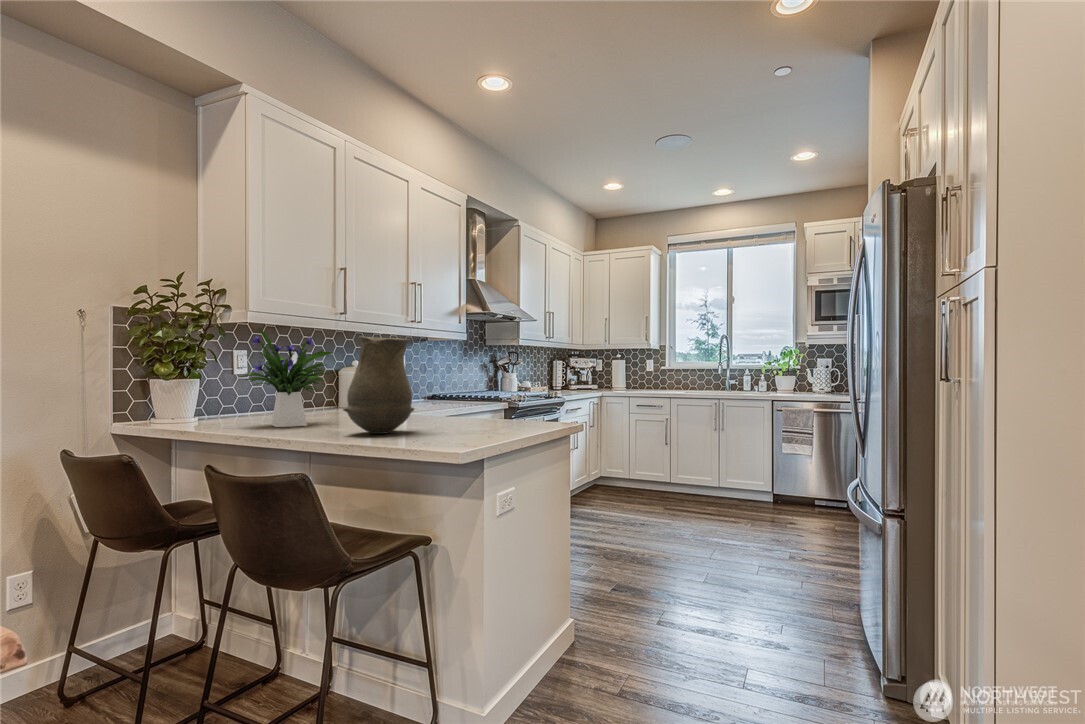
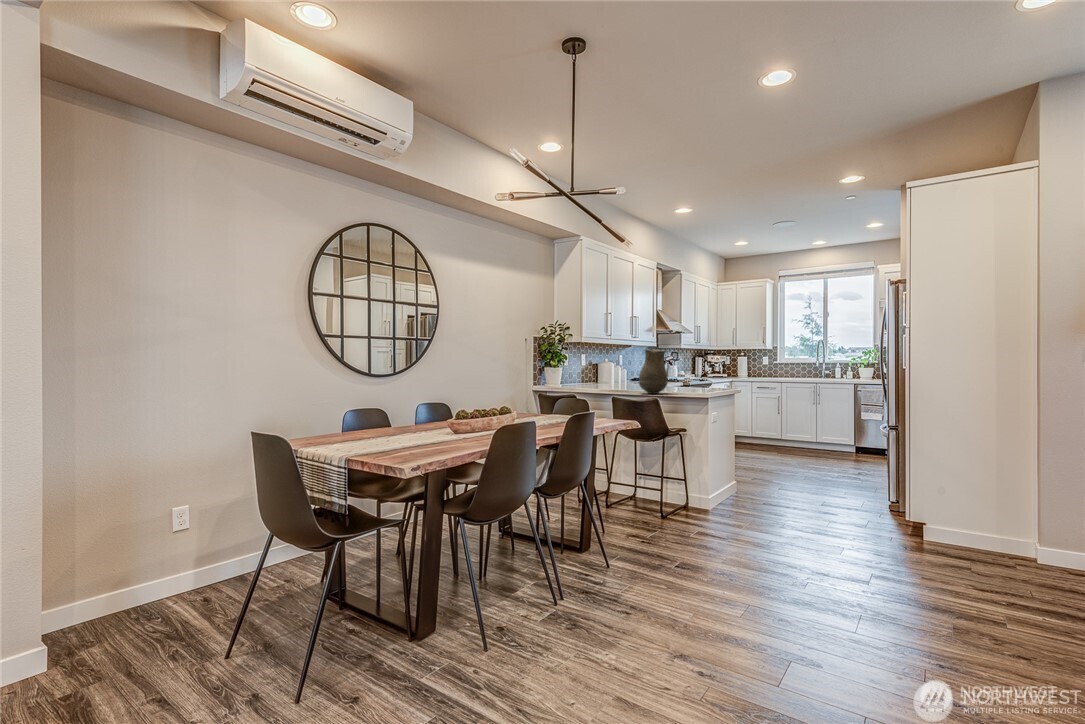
flower arrangement: present [238,328,333,427] -> none [575,345,618,391]

